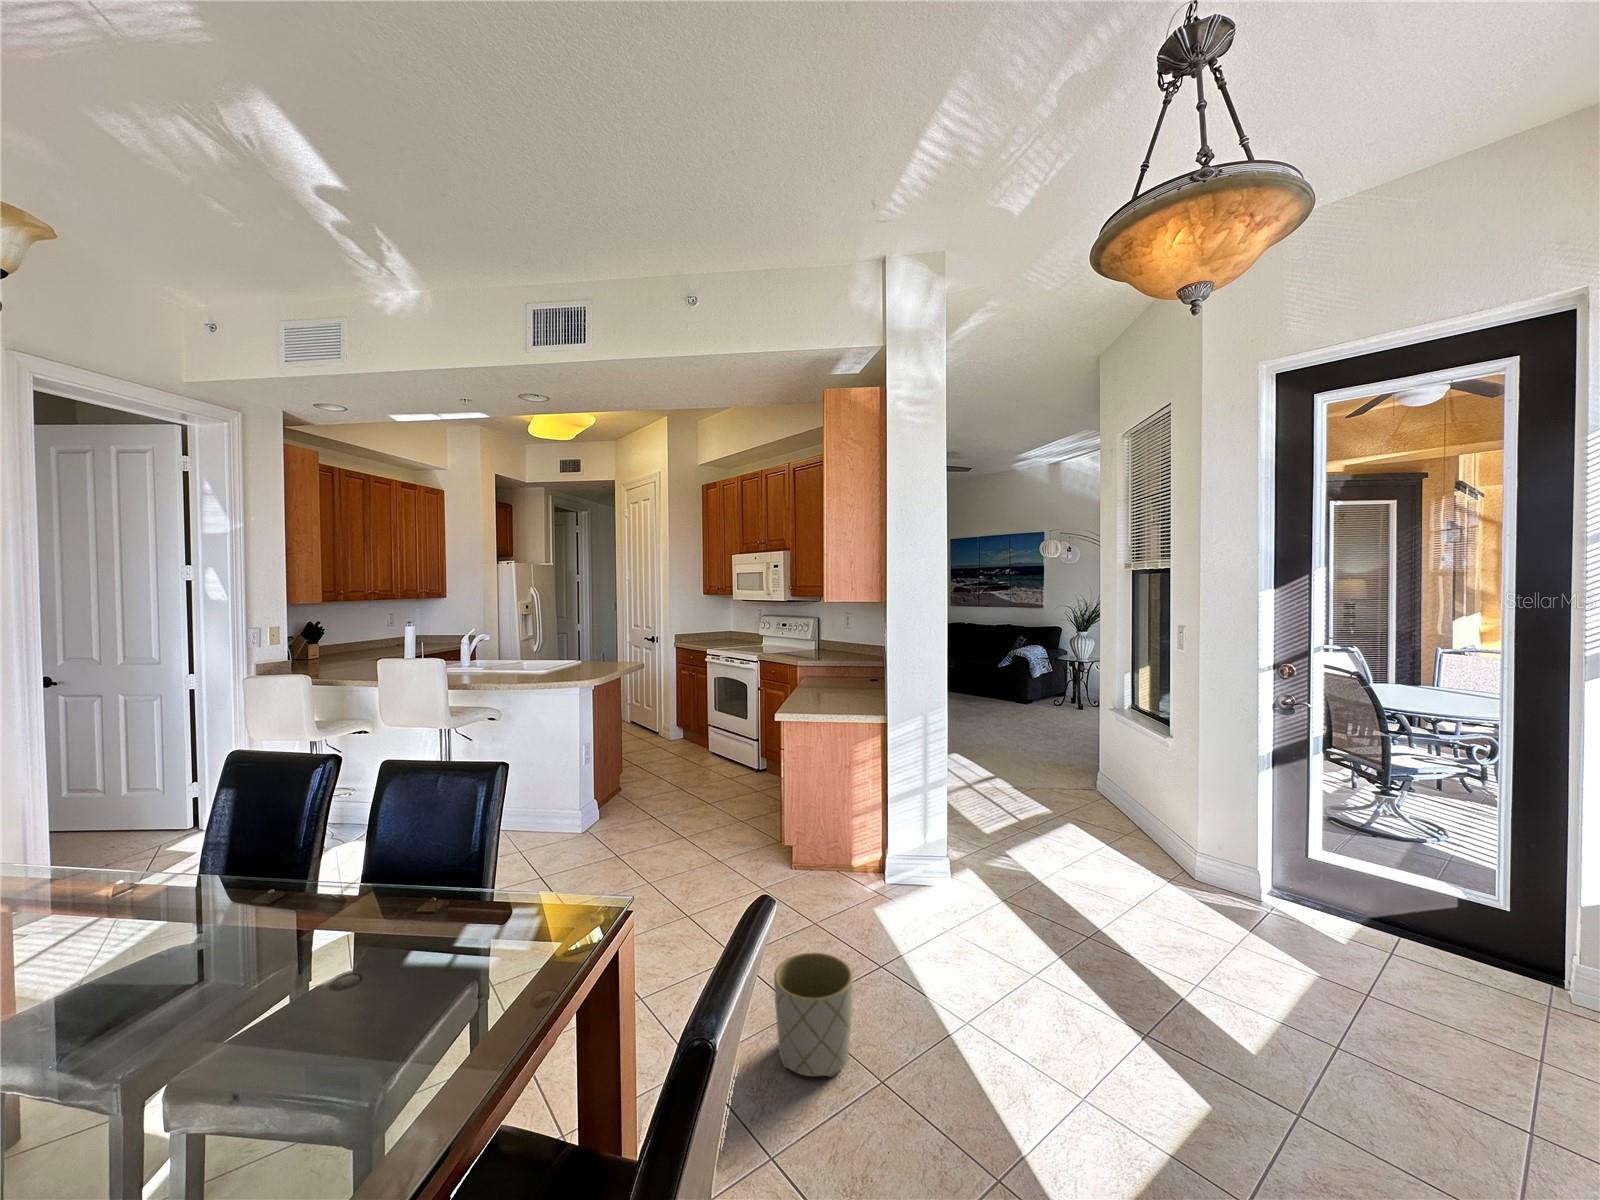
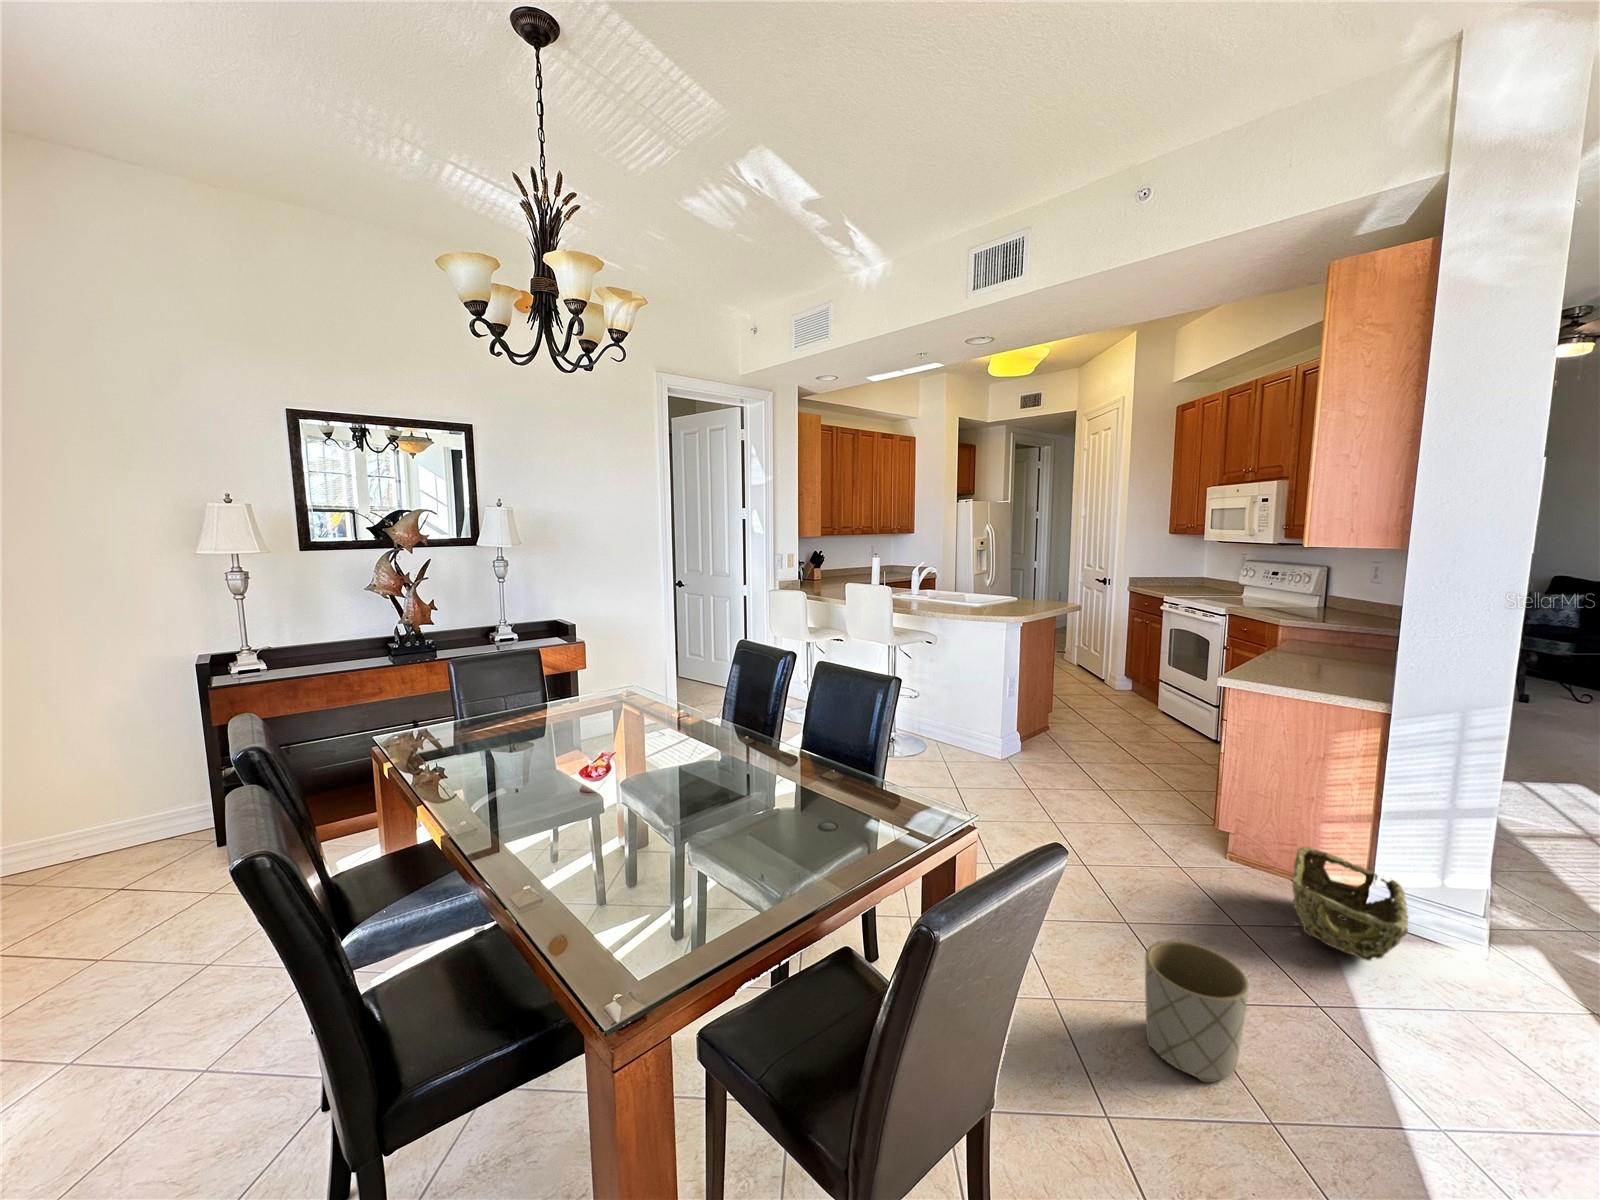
woven basket: none [842,840,918,917] -> present [1293,847,1408,961]

